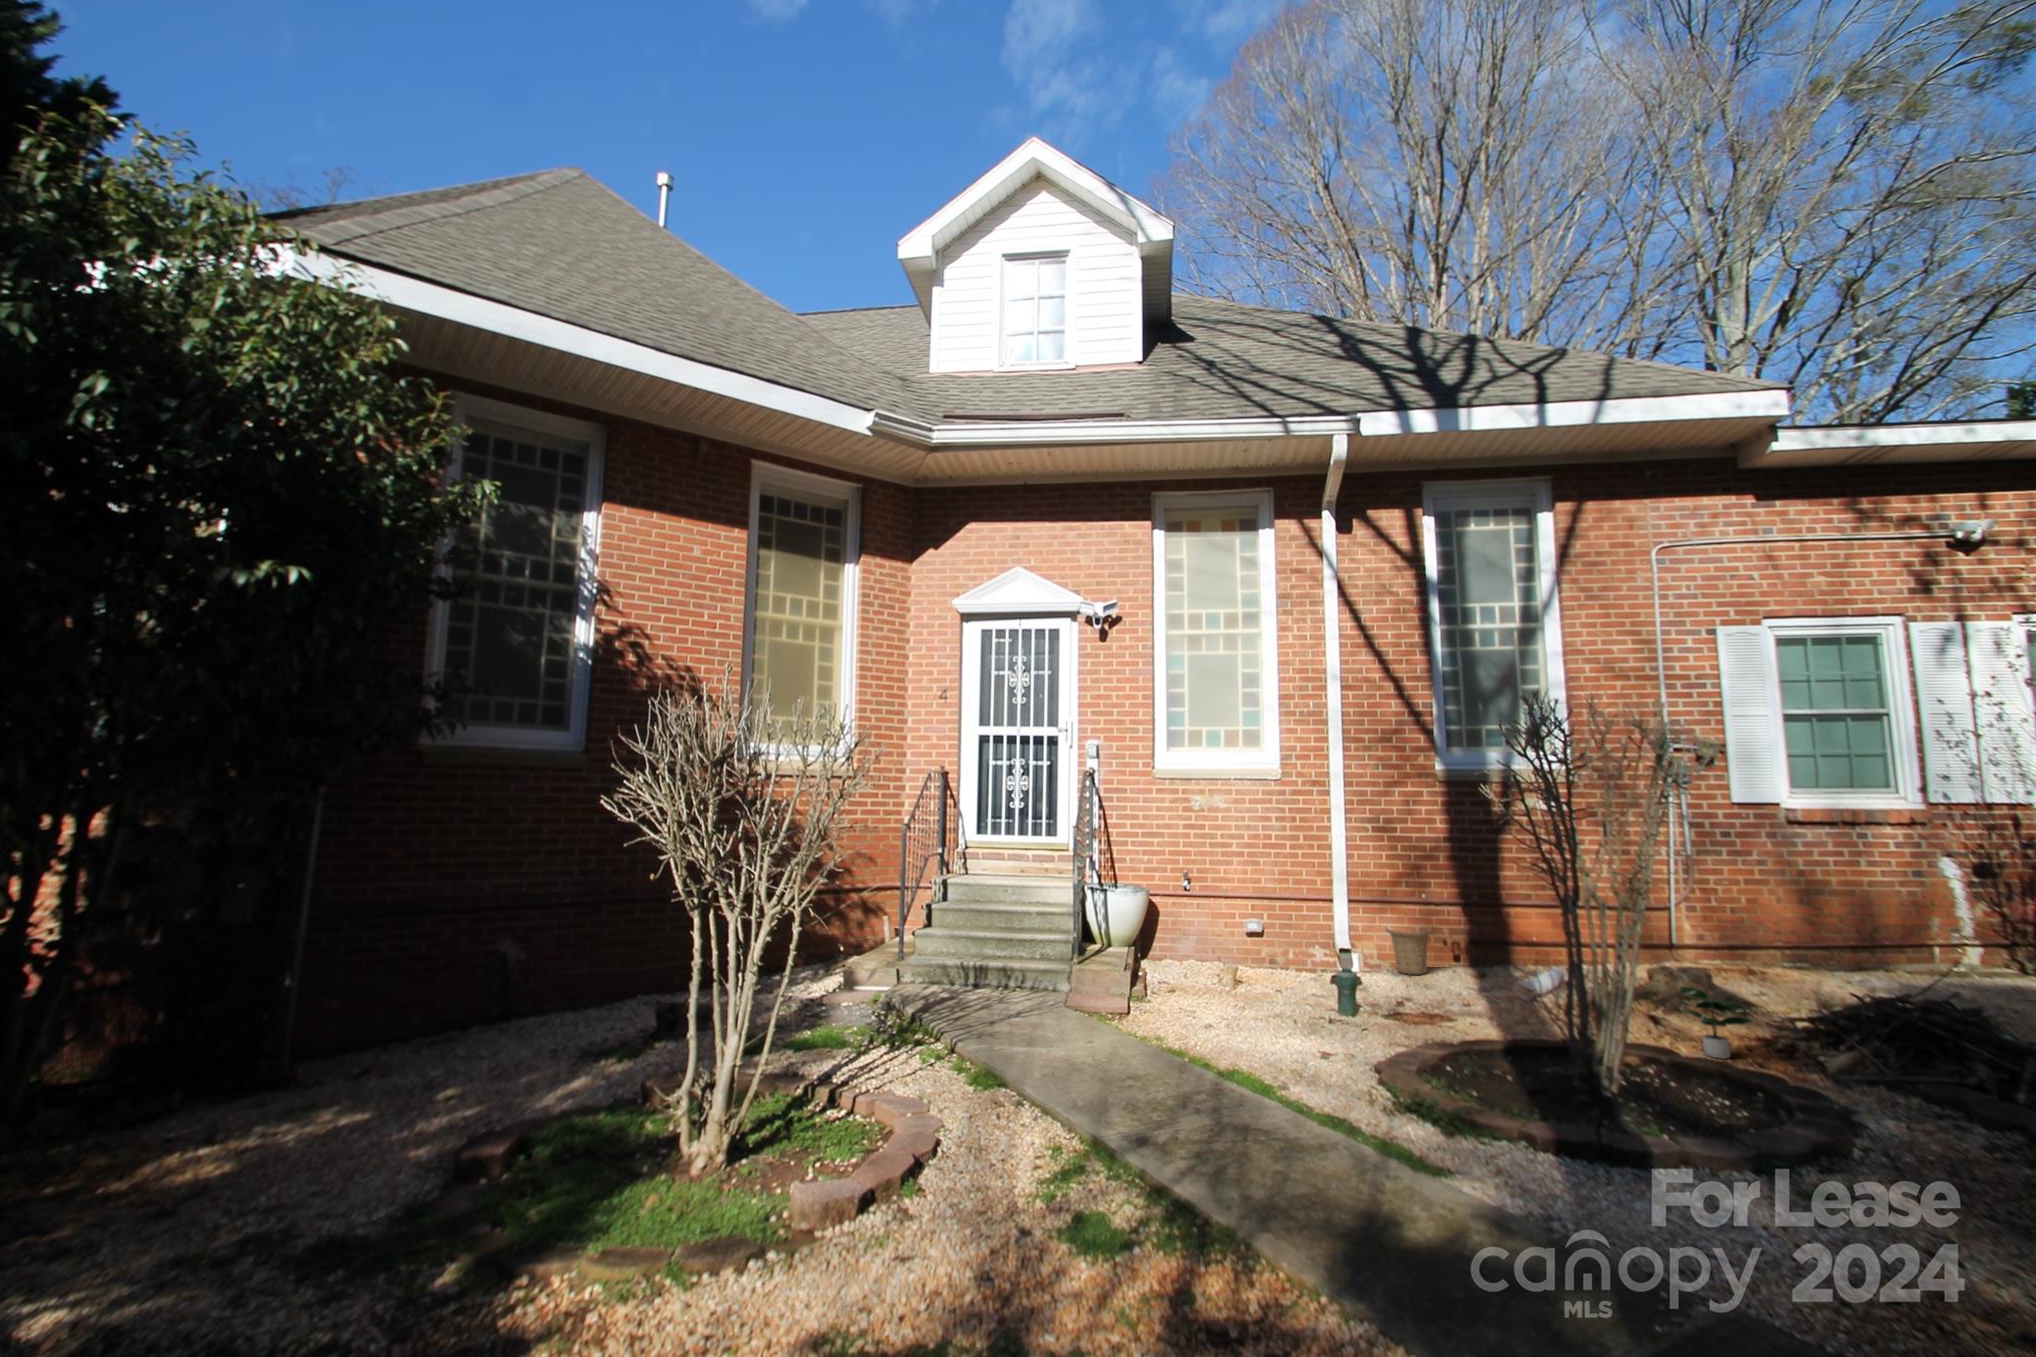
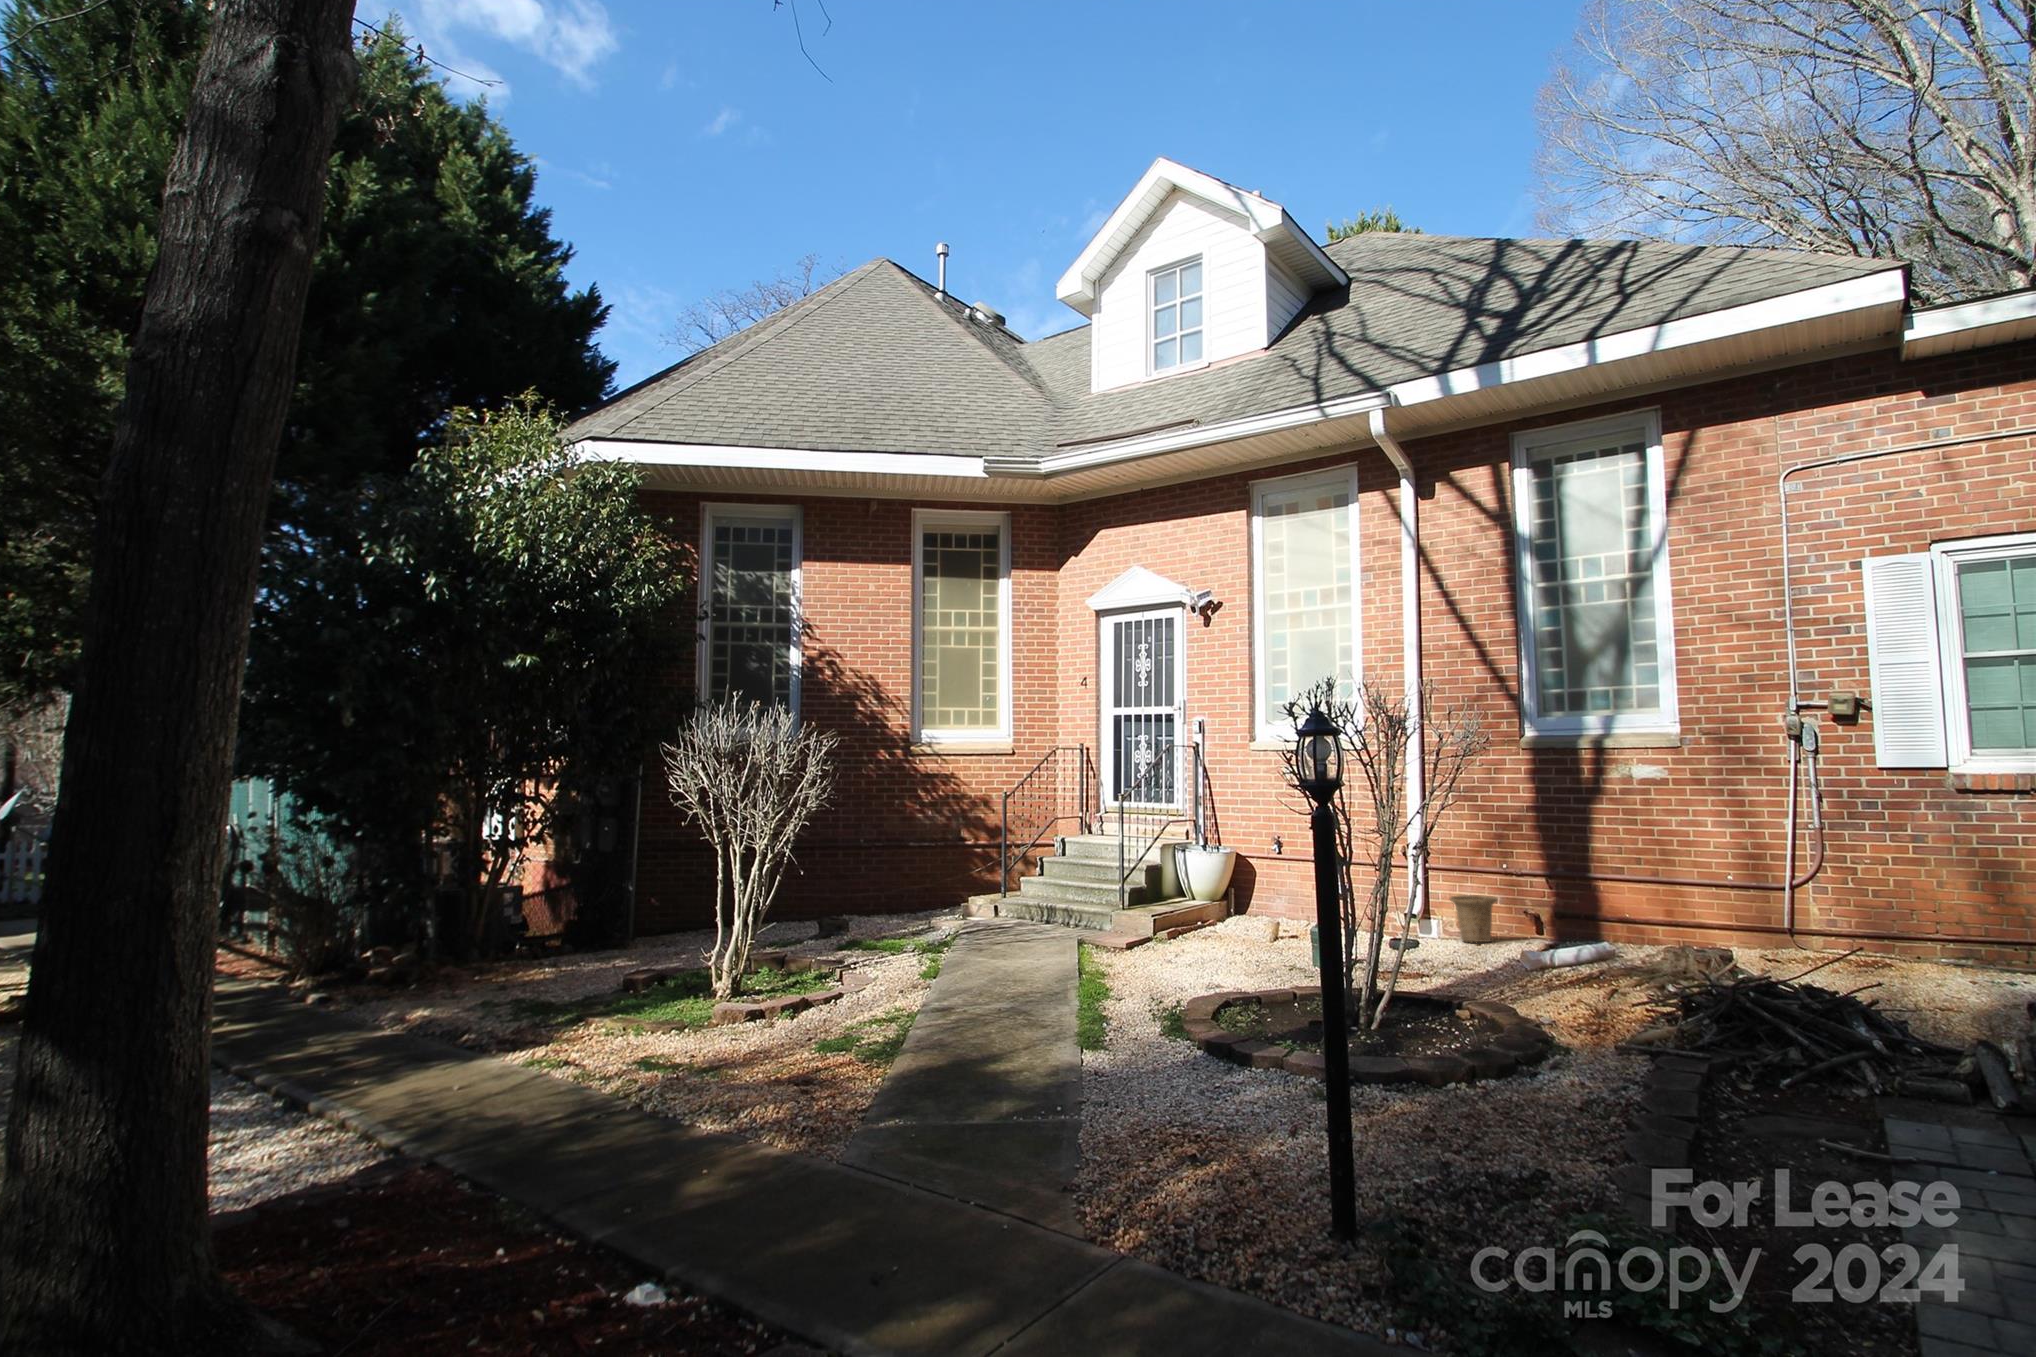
potted plant: present [1679,987,1753,1058] -> none [1534,943,1600,1010]

